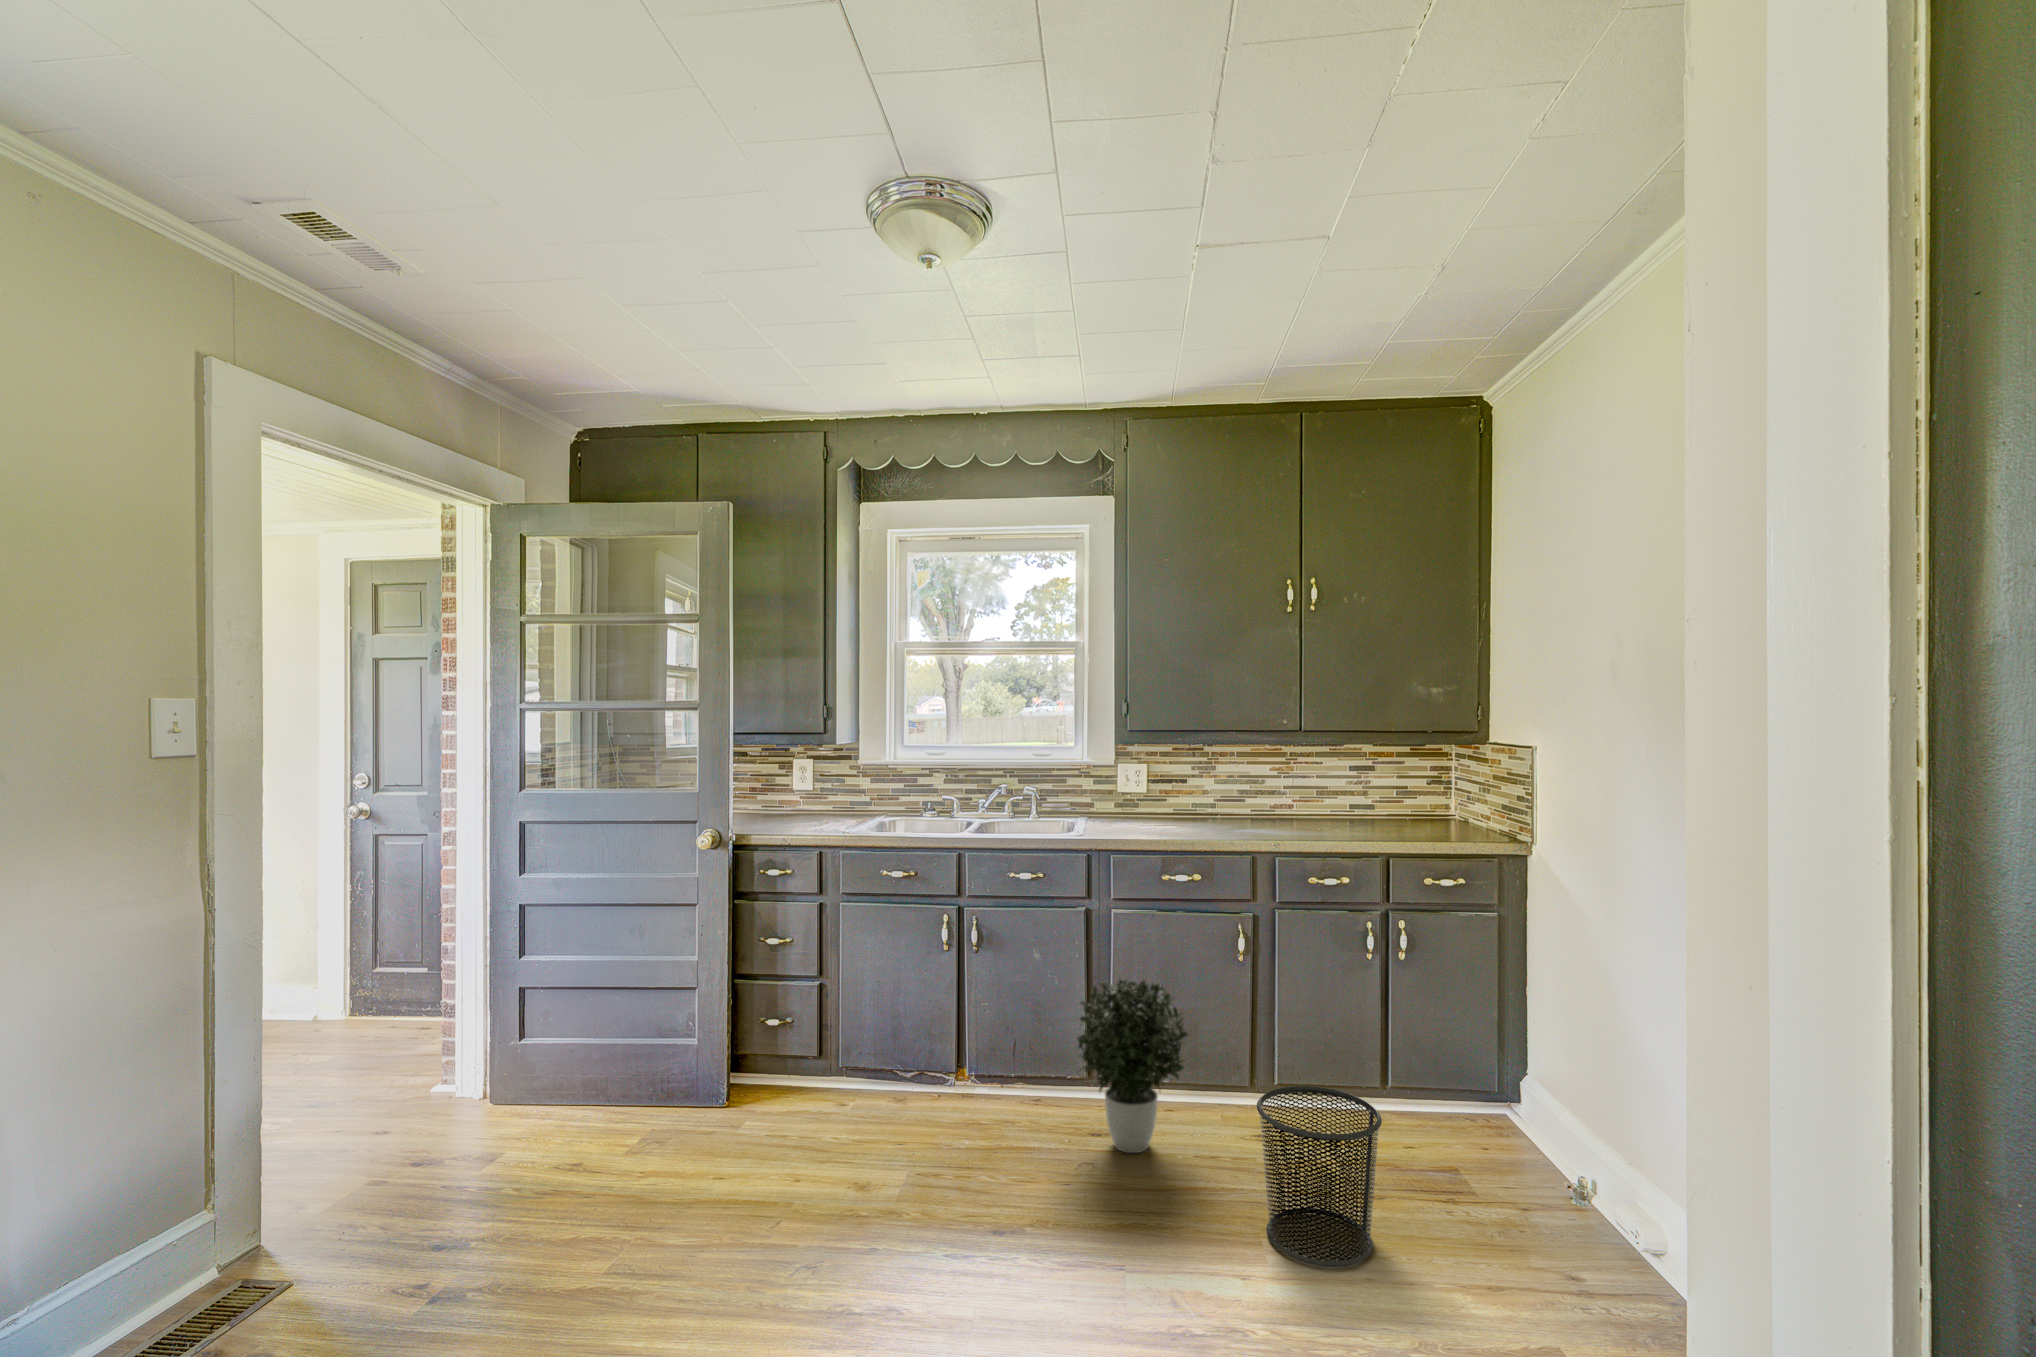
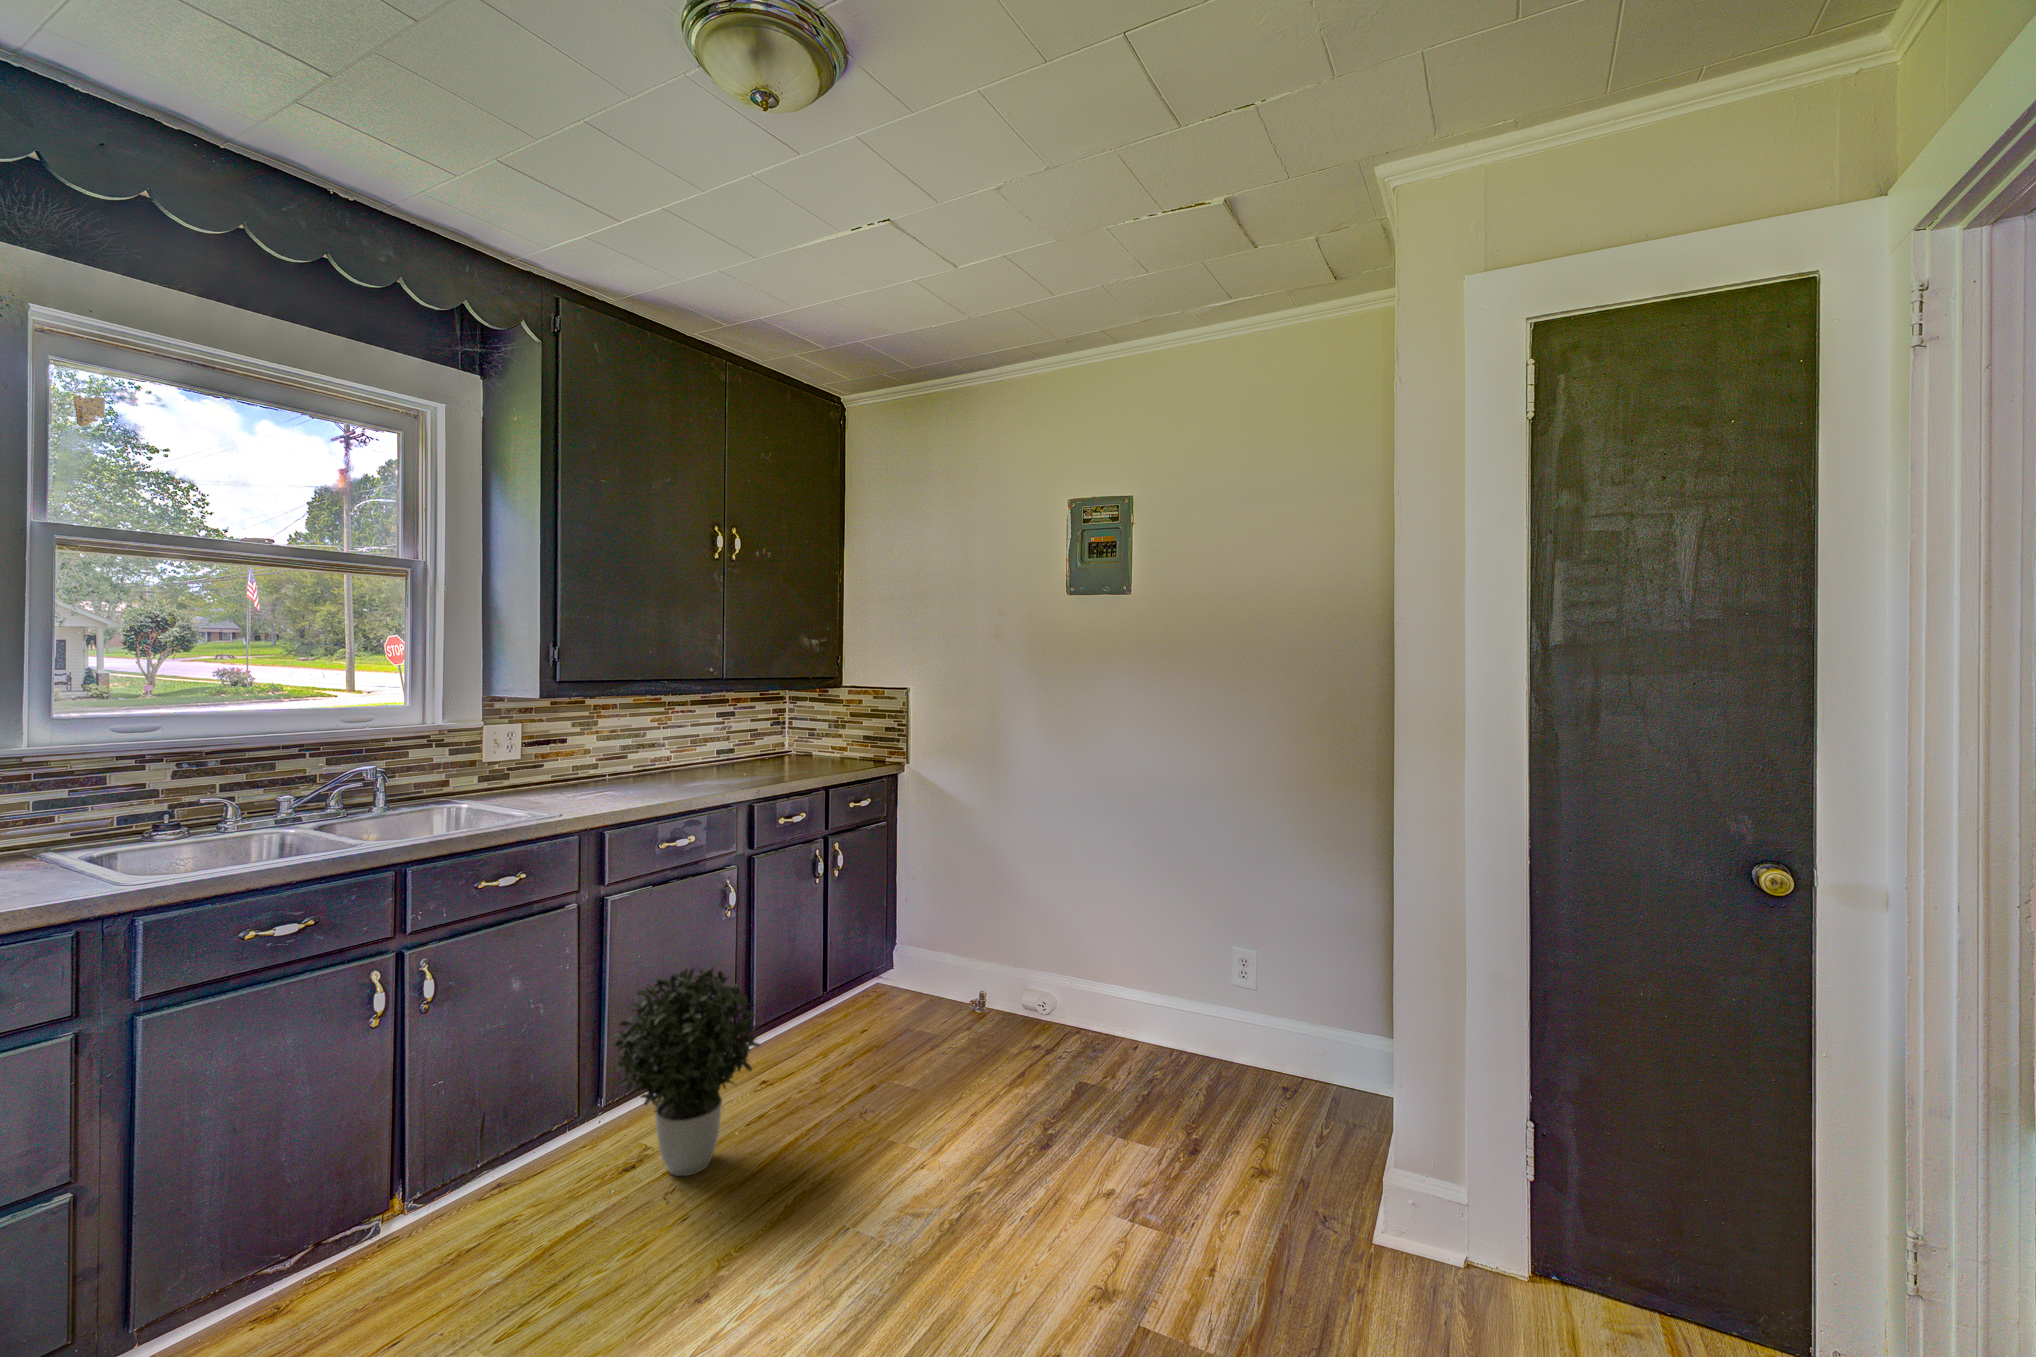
waste bin: present [1257,1086,1382,1267] -> none [887,995,997,1154]

